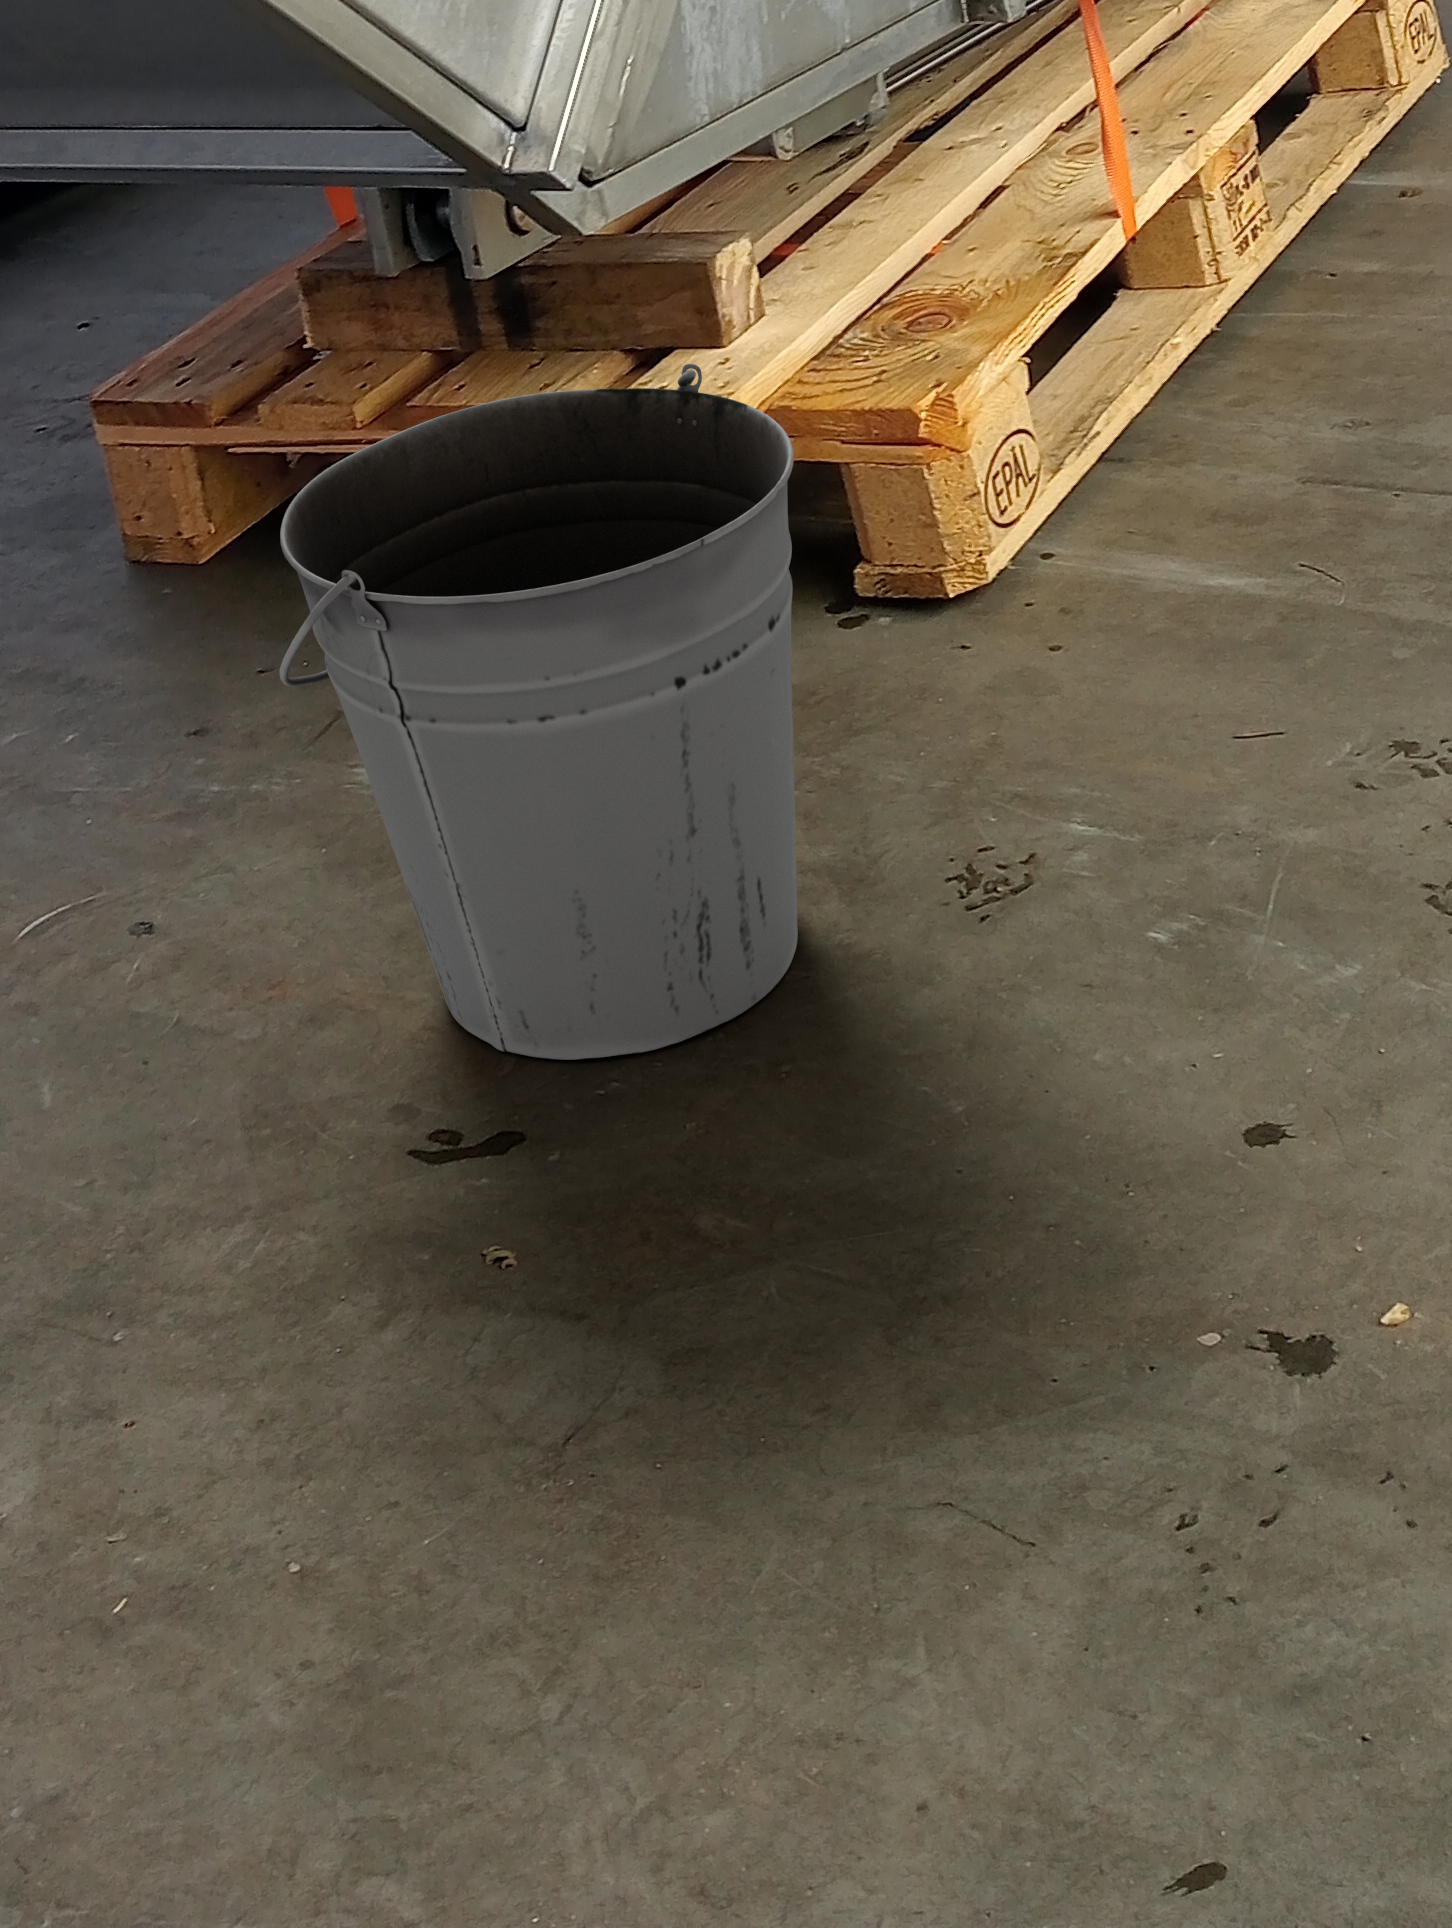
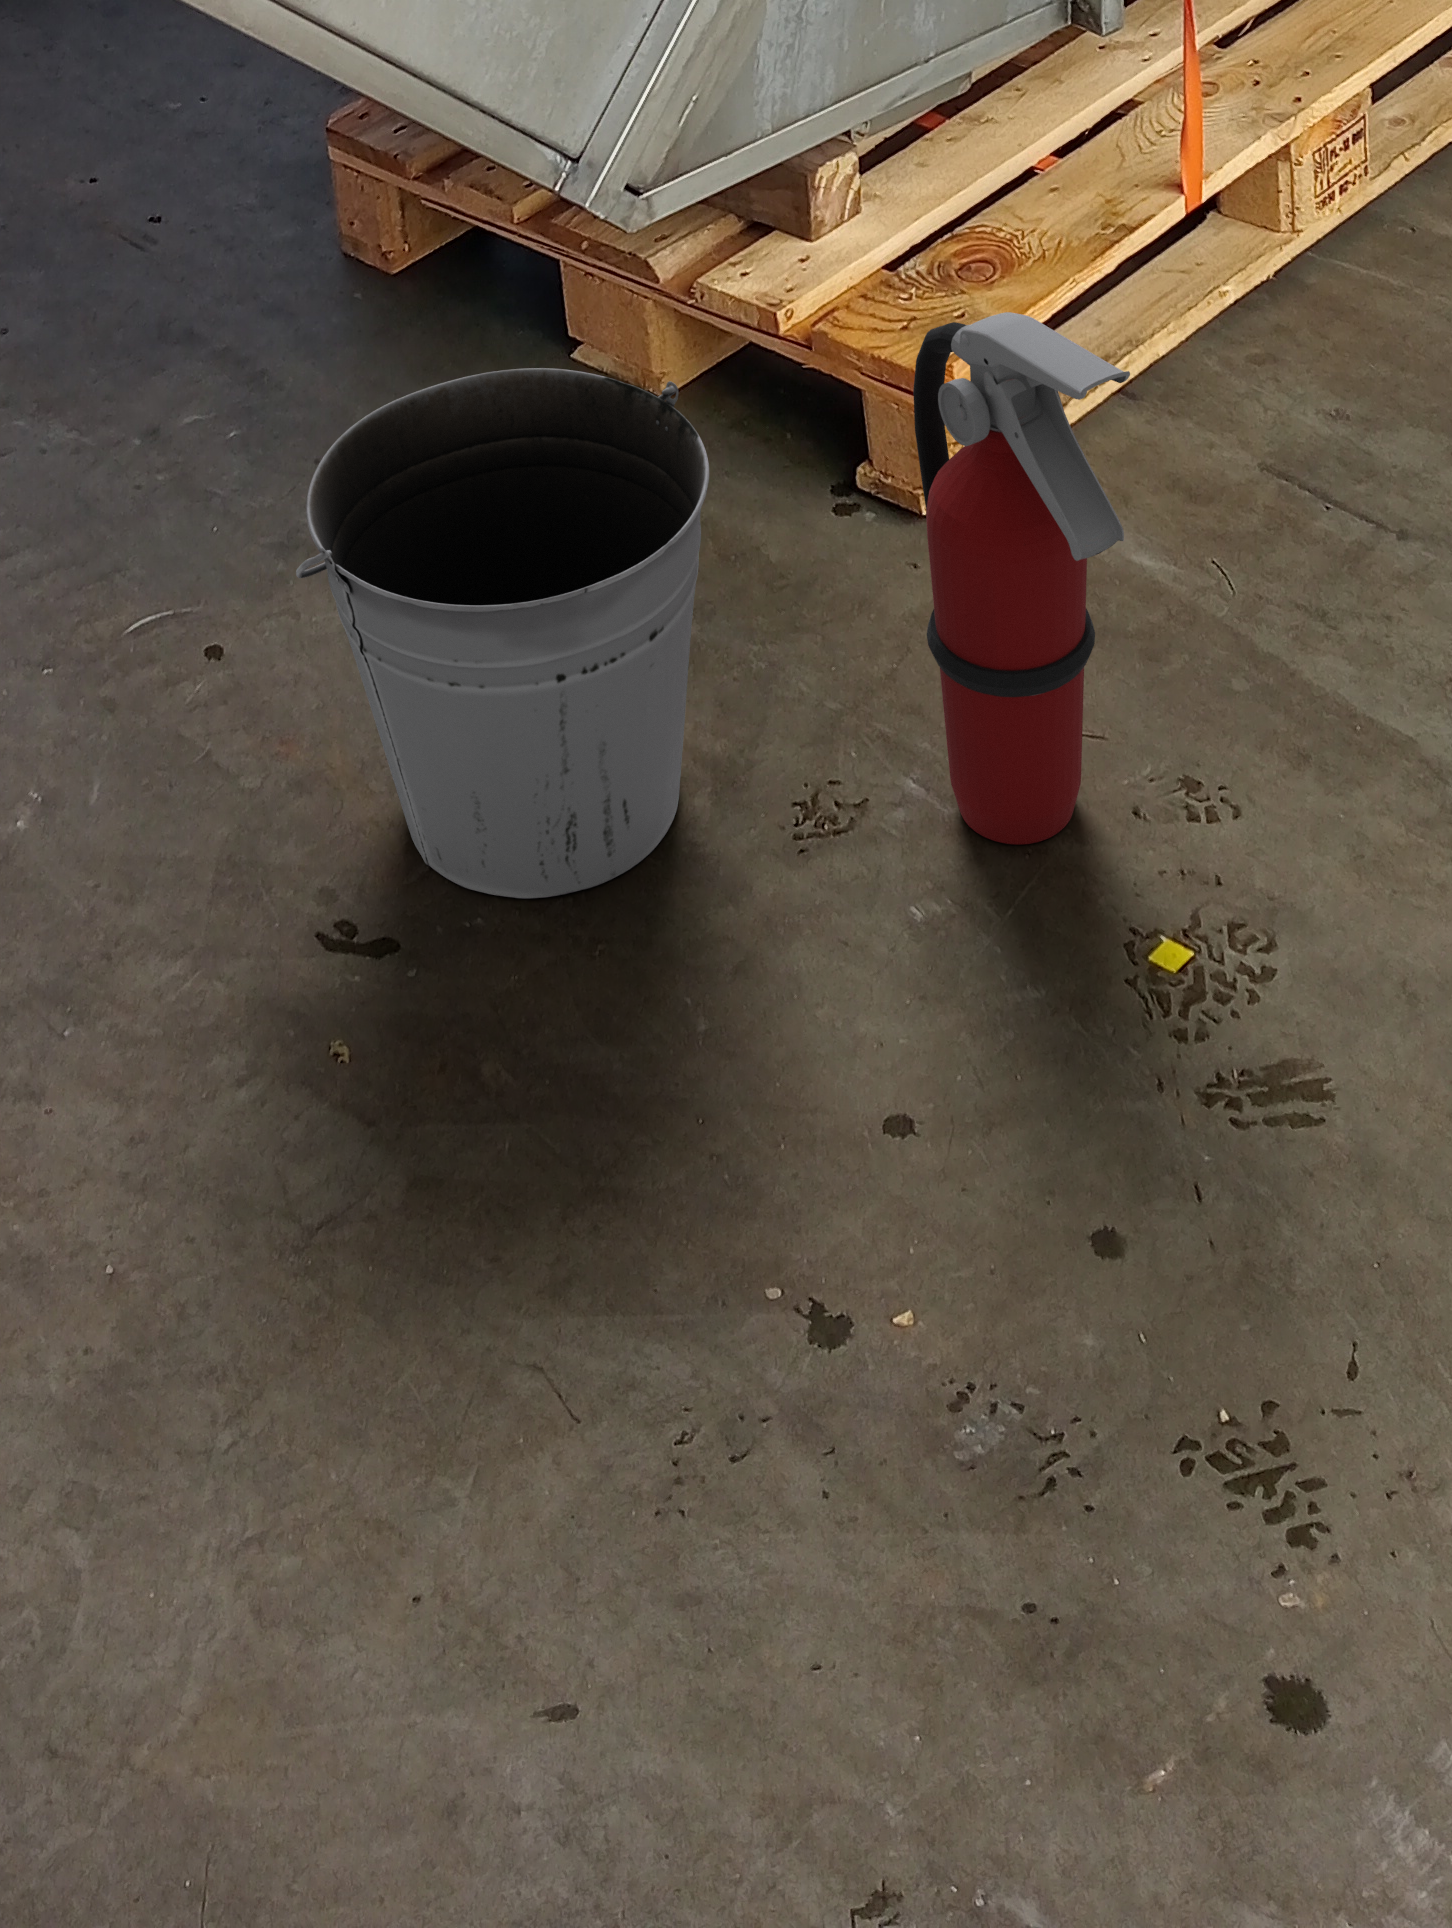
fire extinguisher: none [990,123,1326,859] -> present [913,312,1130,845]

